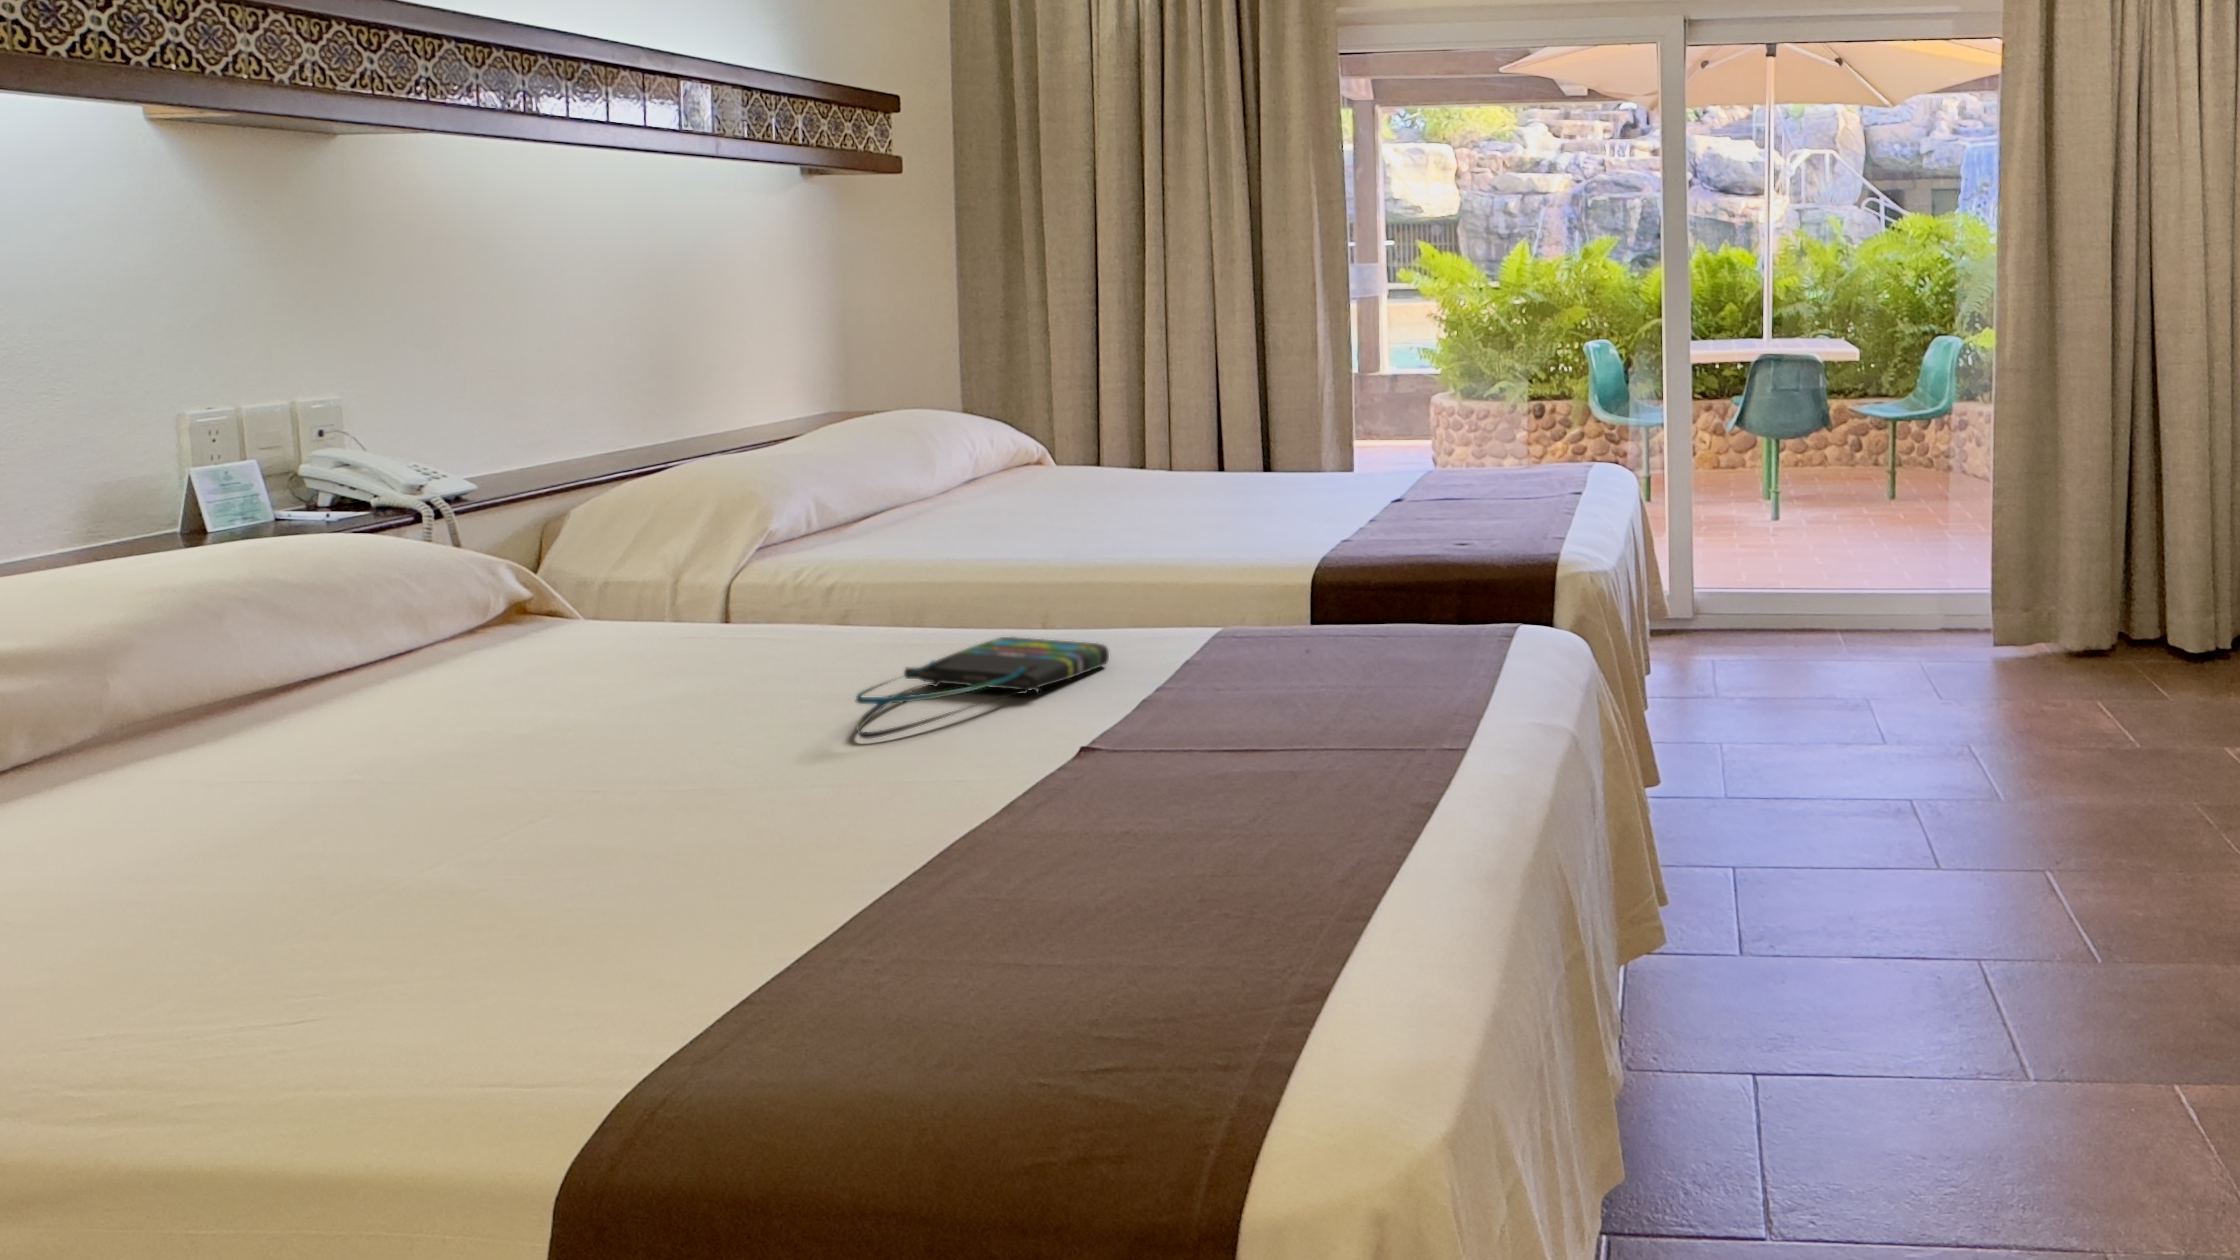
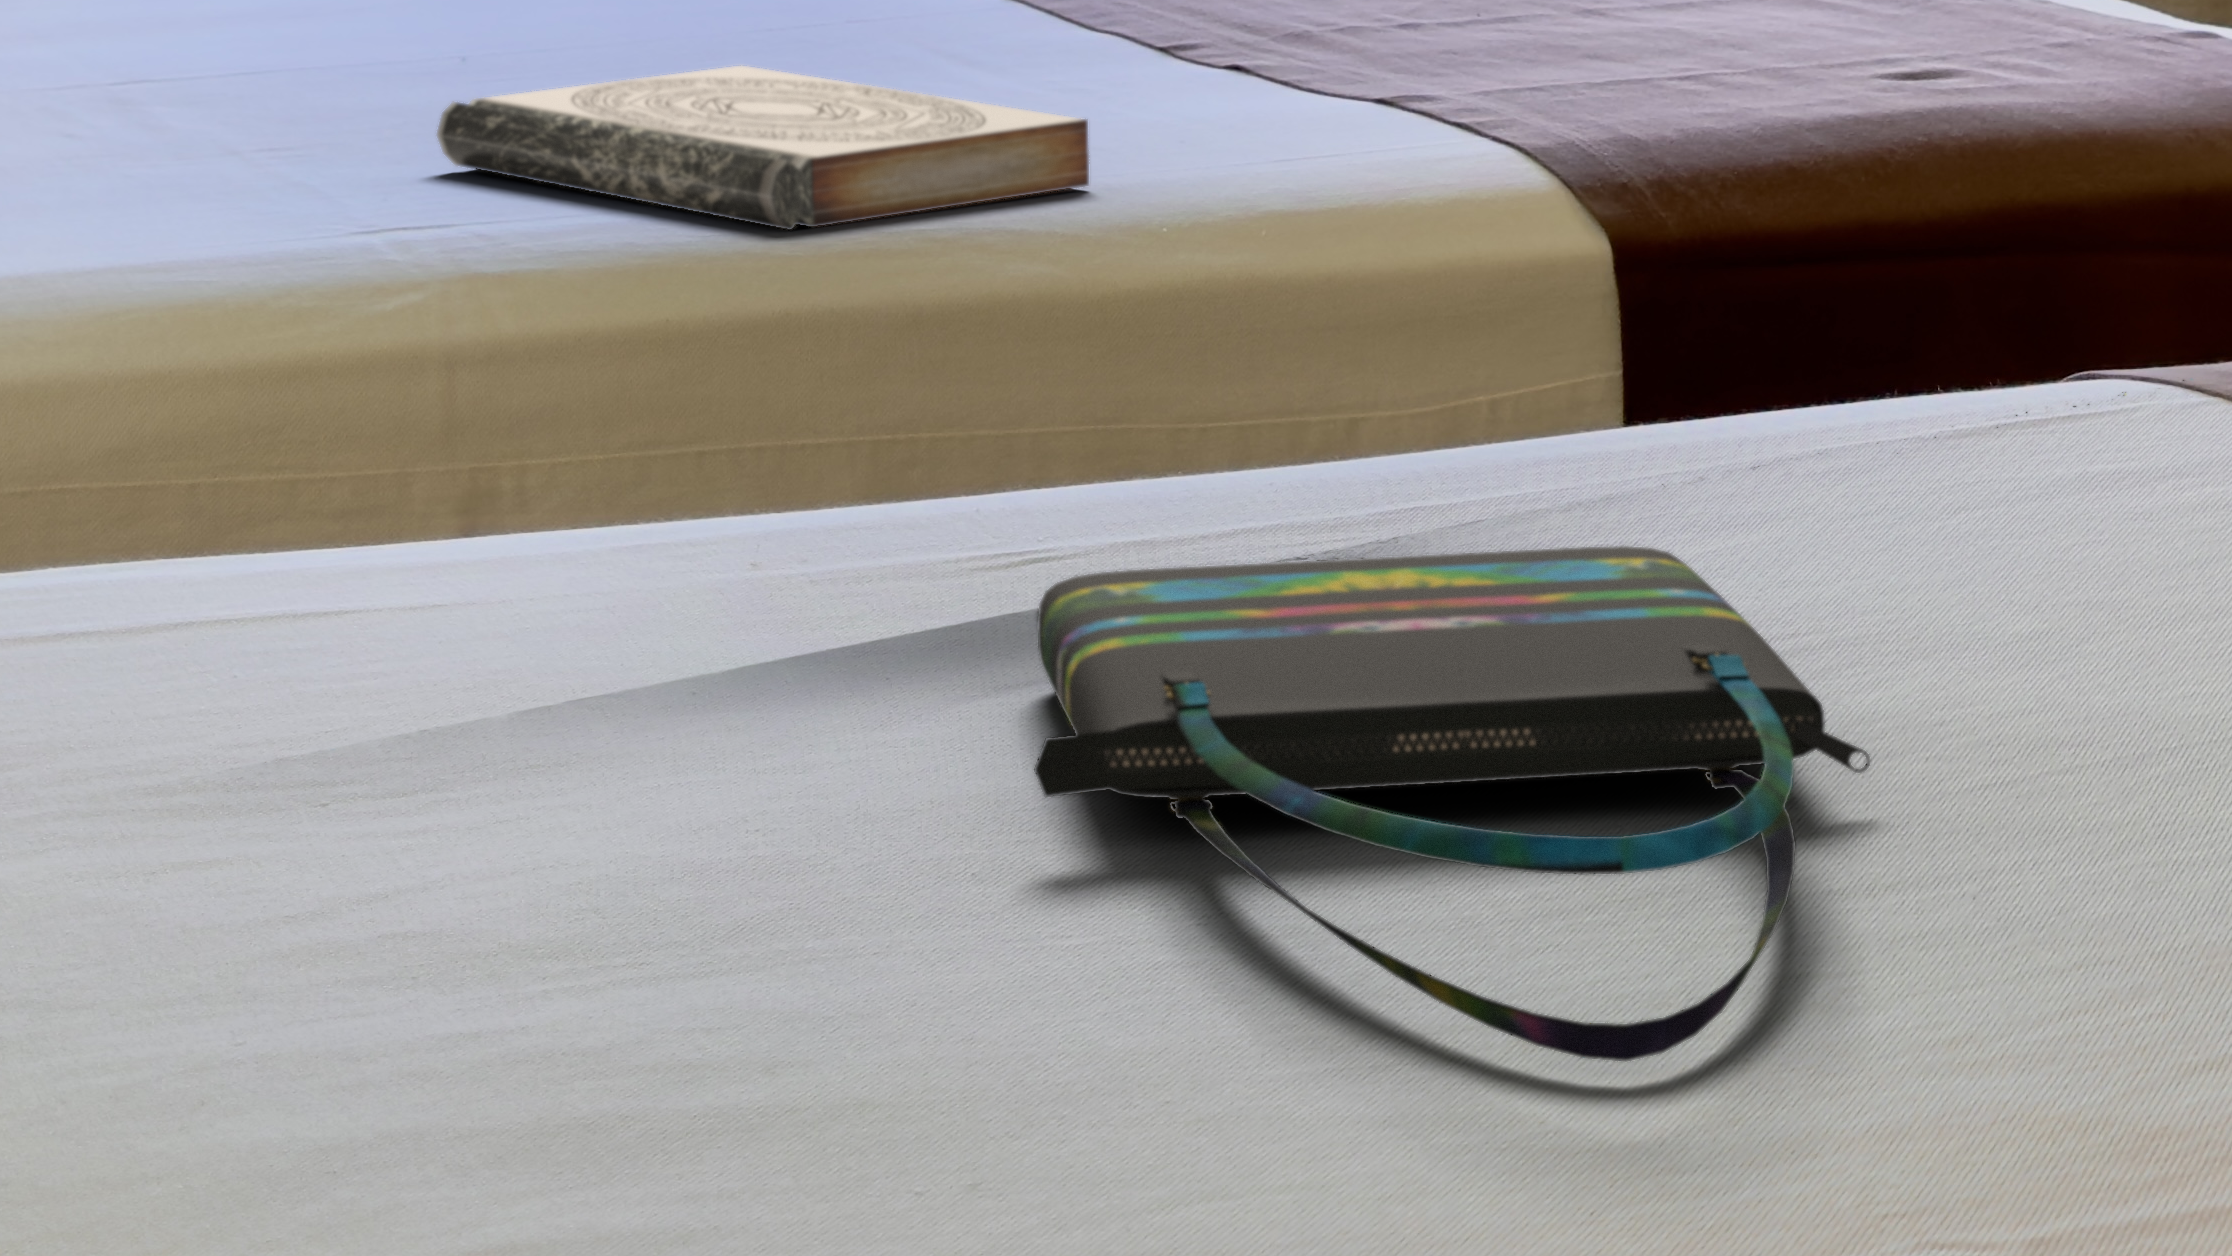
book: none [1236,512,1333,553] -> present [437,65,1089,230]

